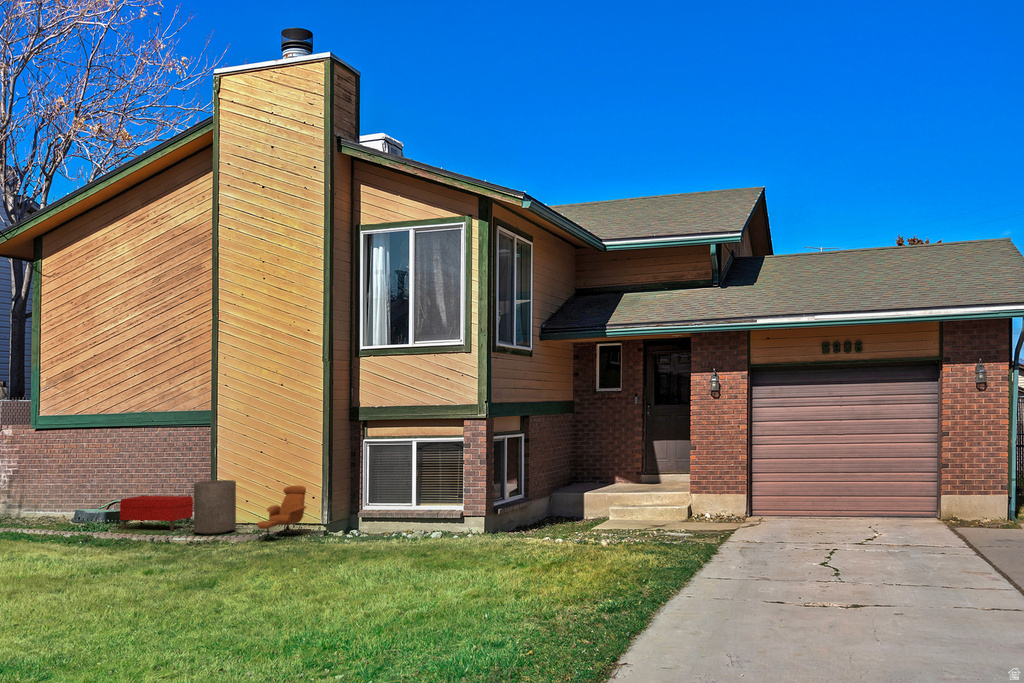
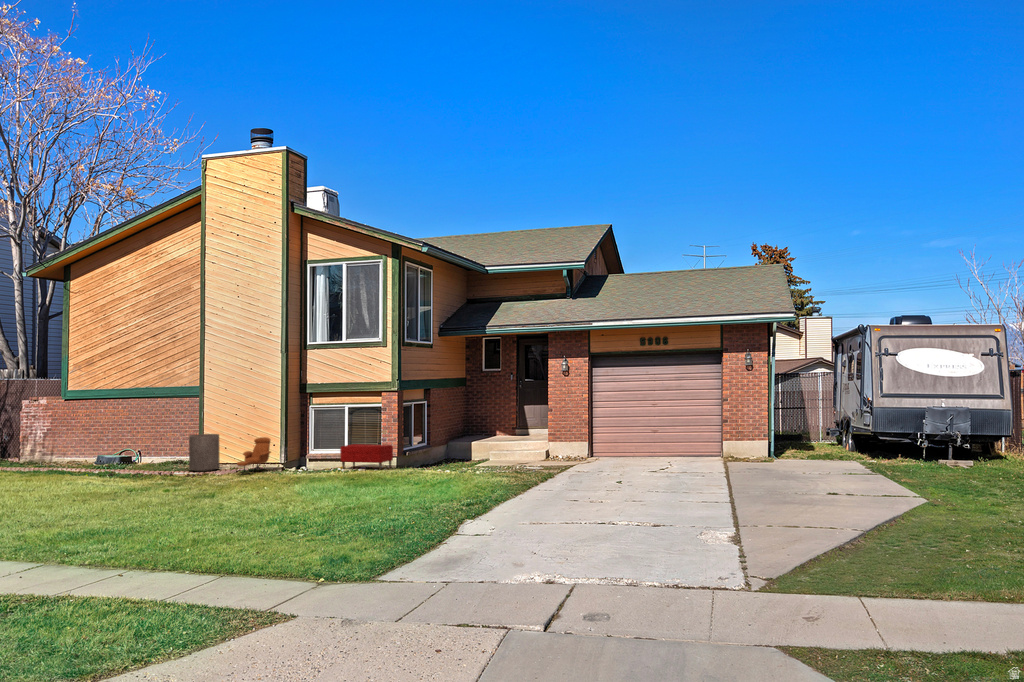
bench: present [120,496,193,531] -> present [340,444,393,470]

